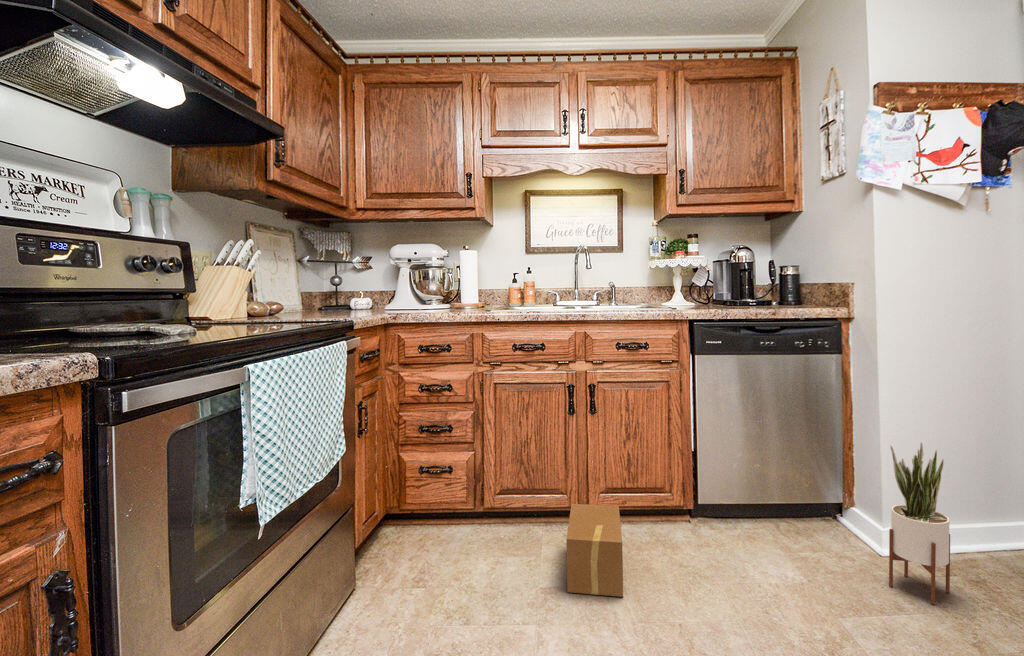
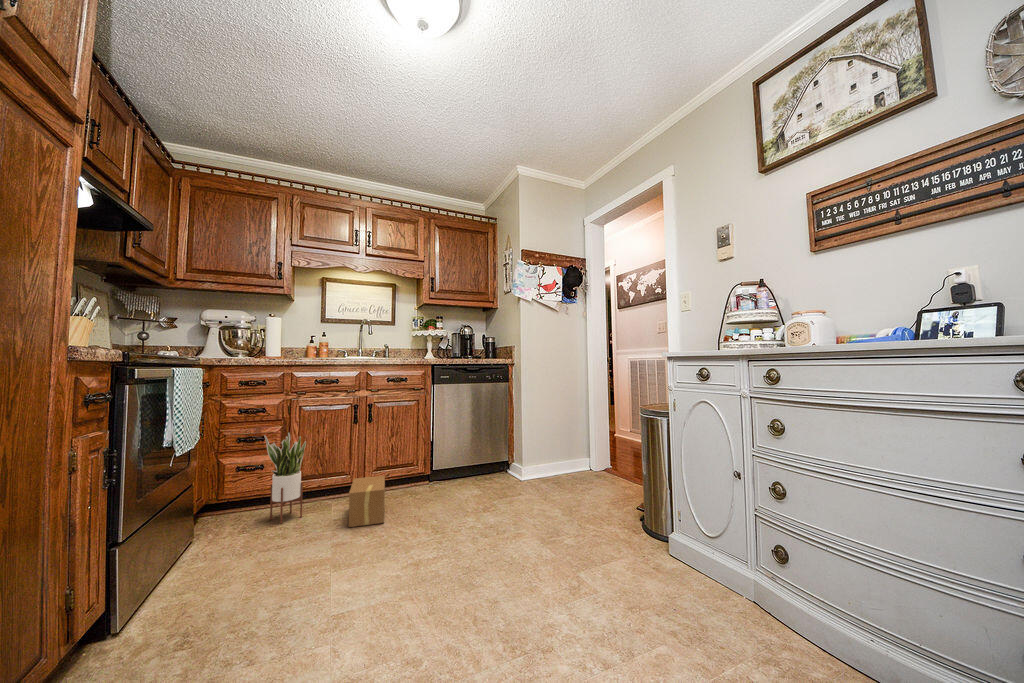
potted plant: present [889,443,950,604] -> present [264,433,306,524]

